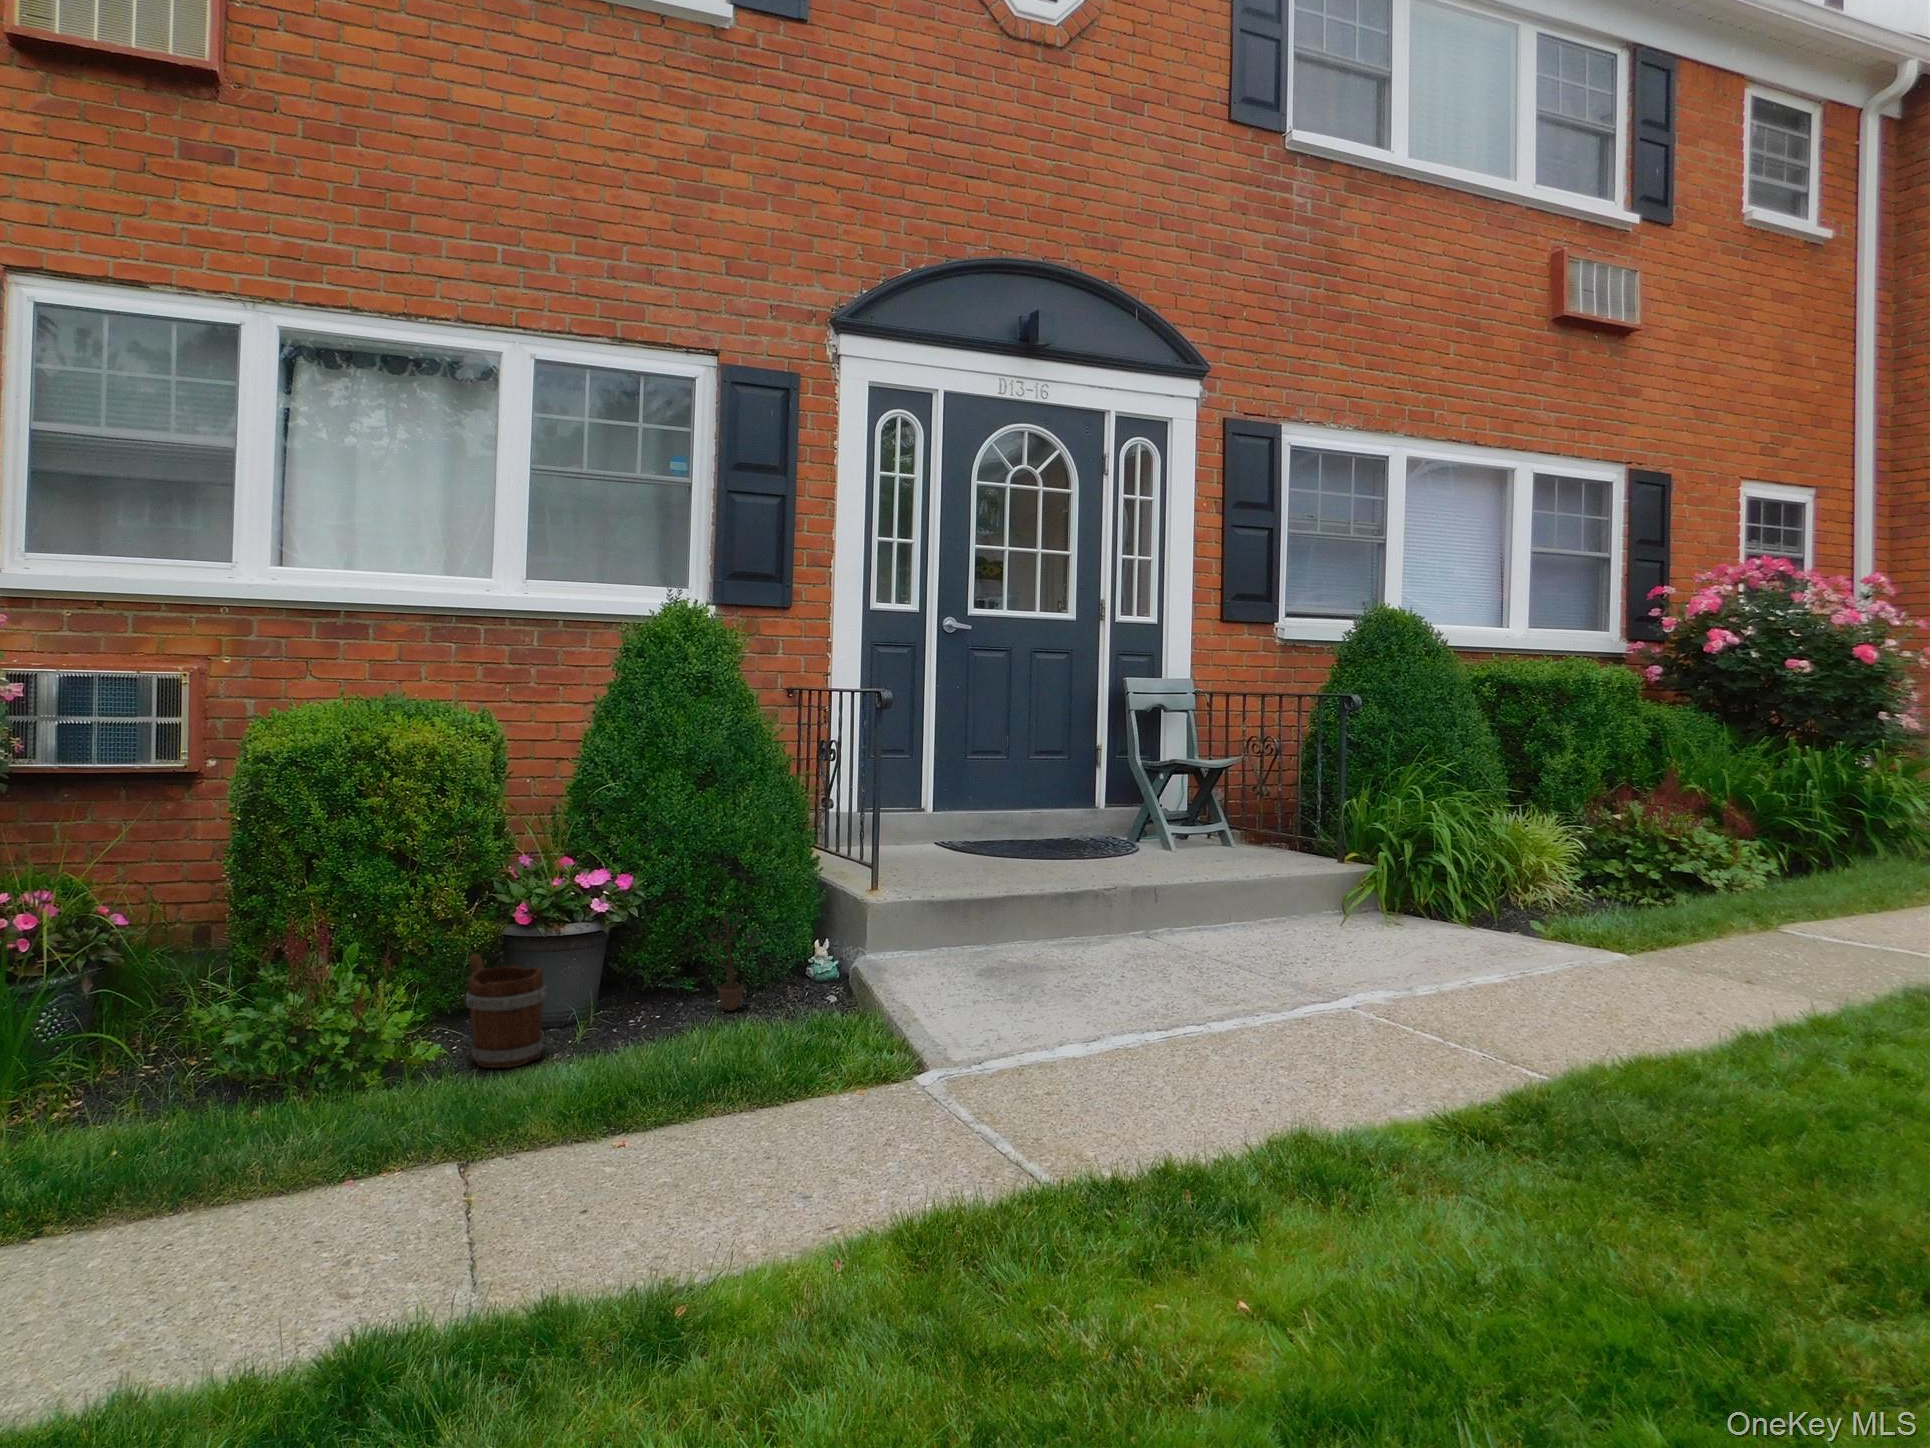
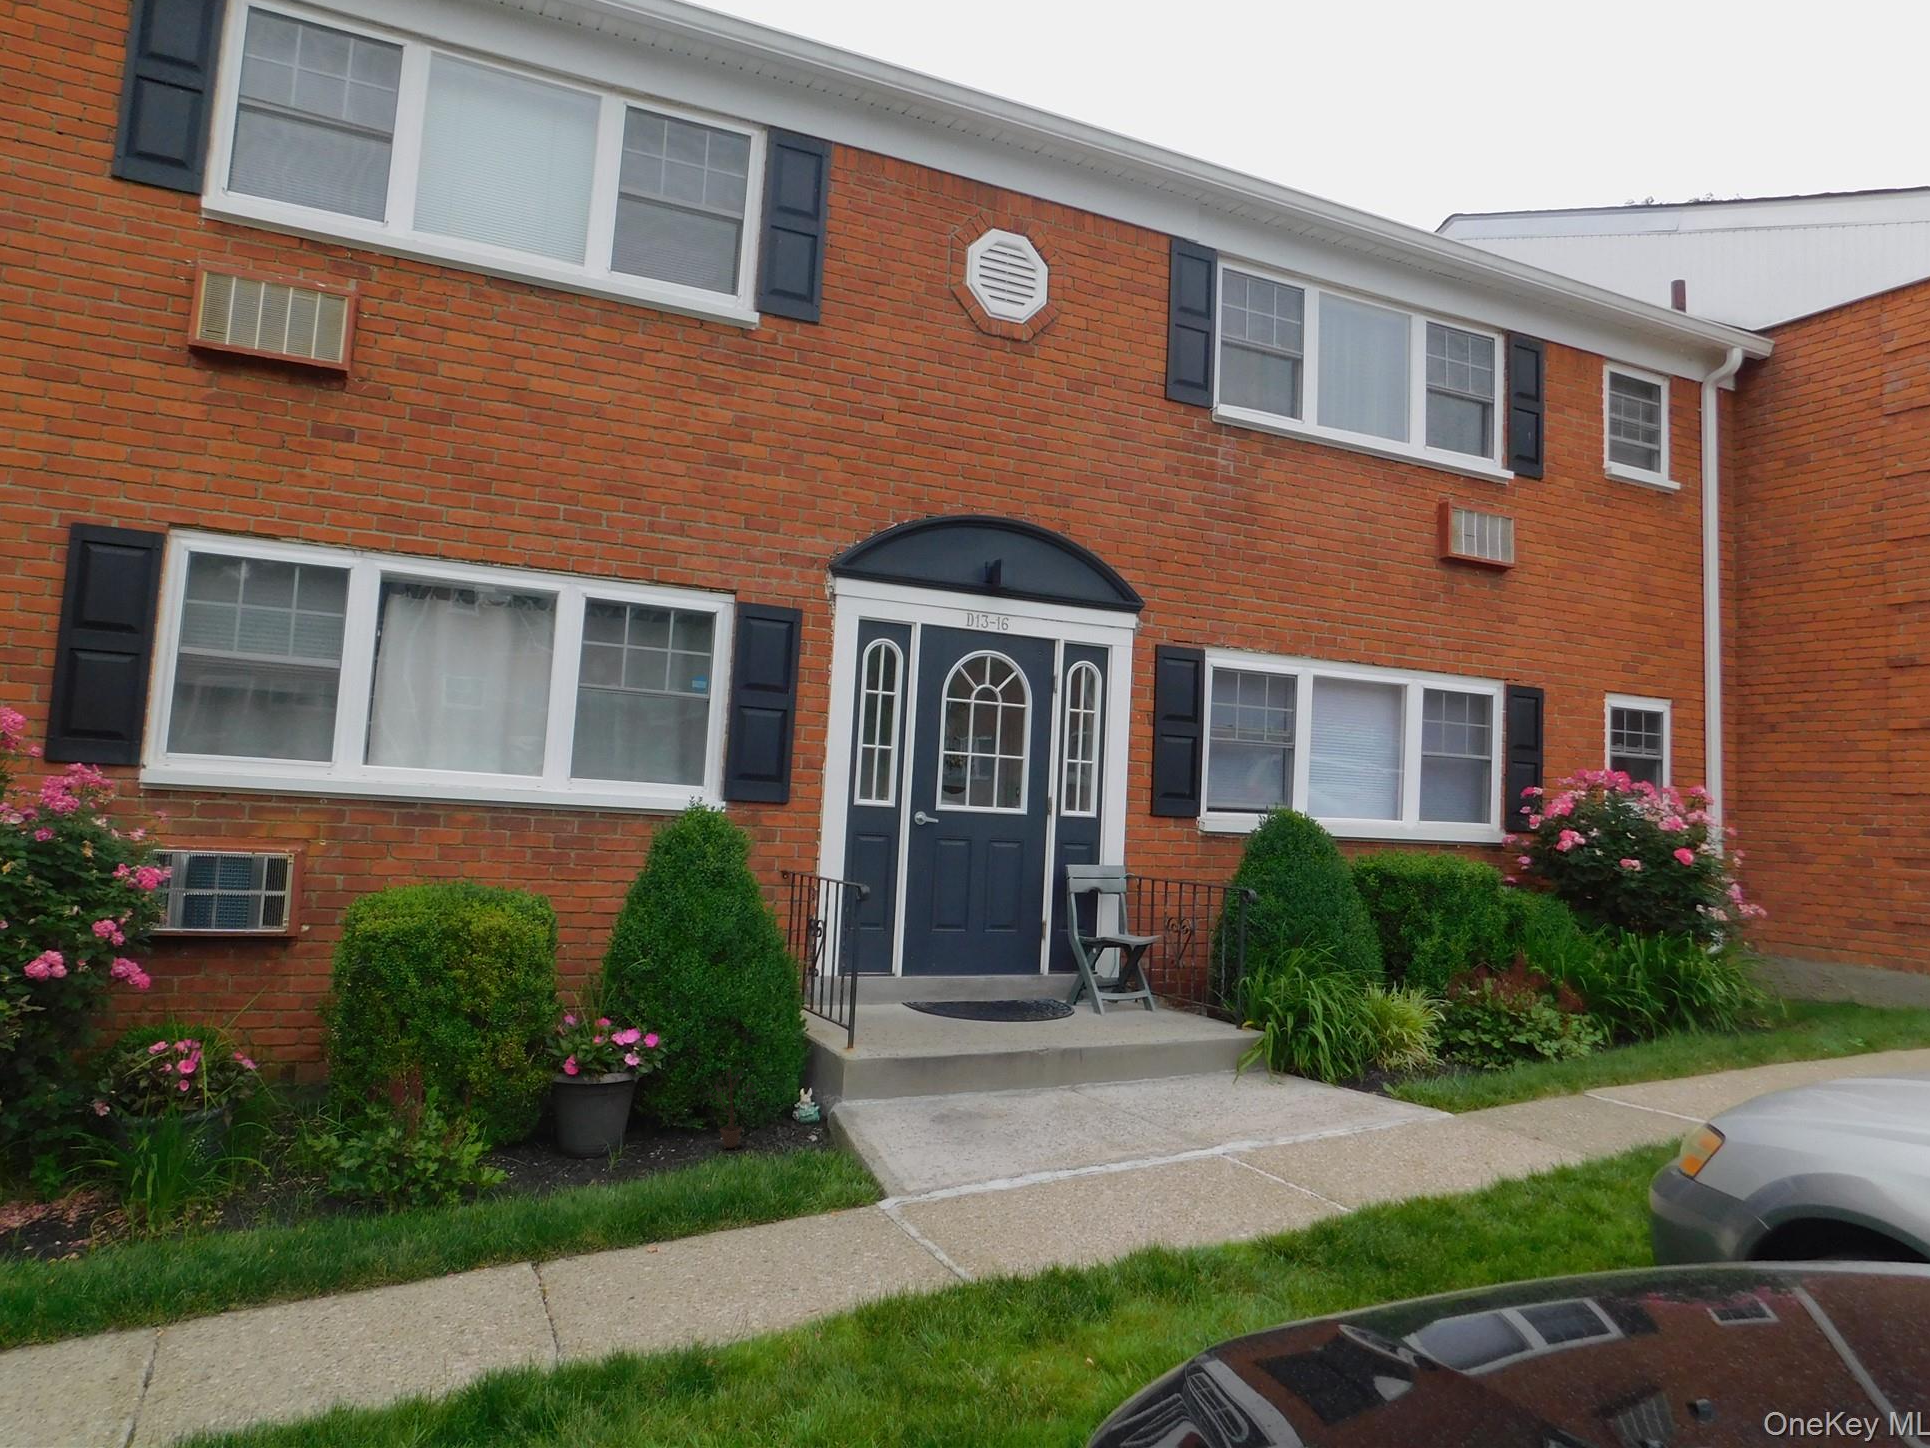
bucket: present [466,954,546,1068] -> none [526,1099,589,1192]

